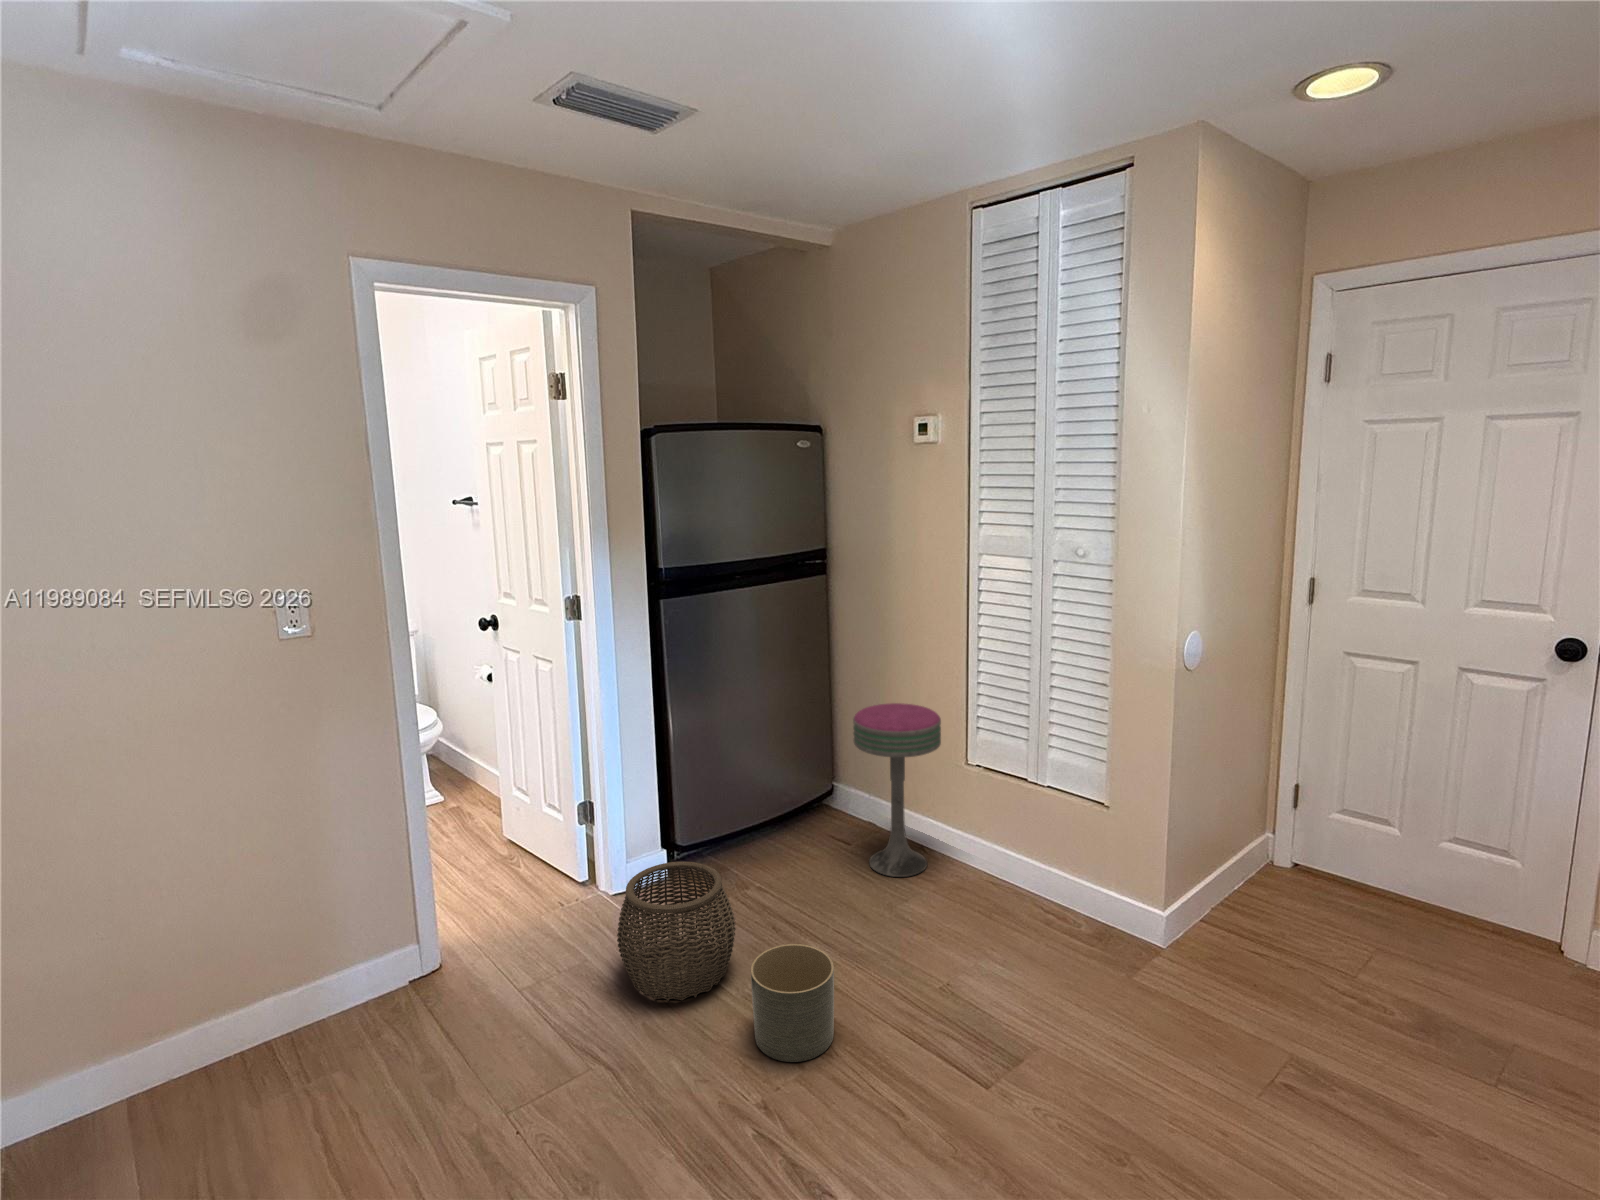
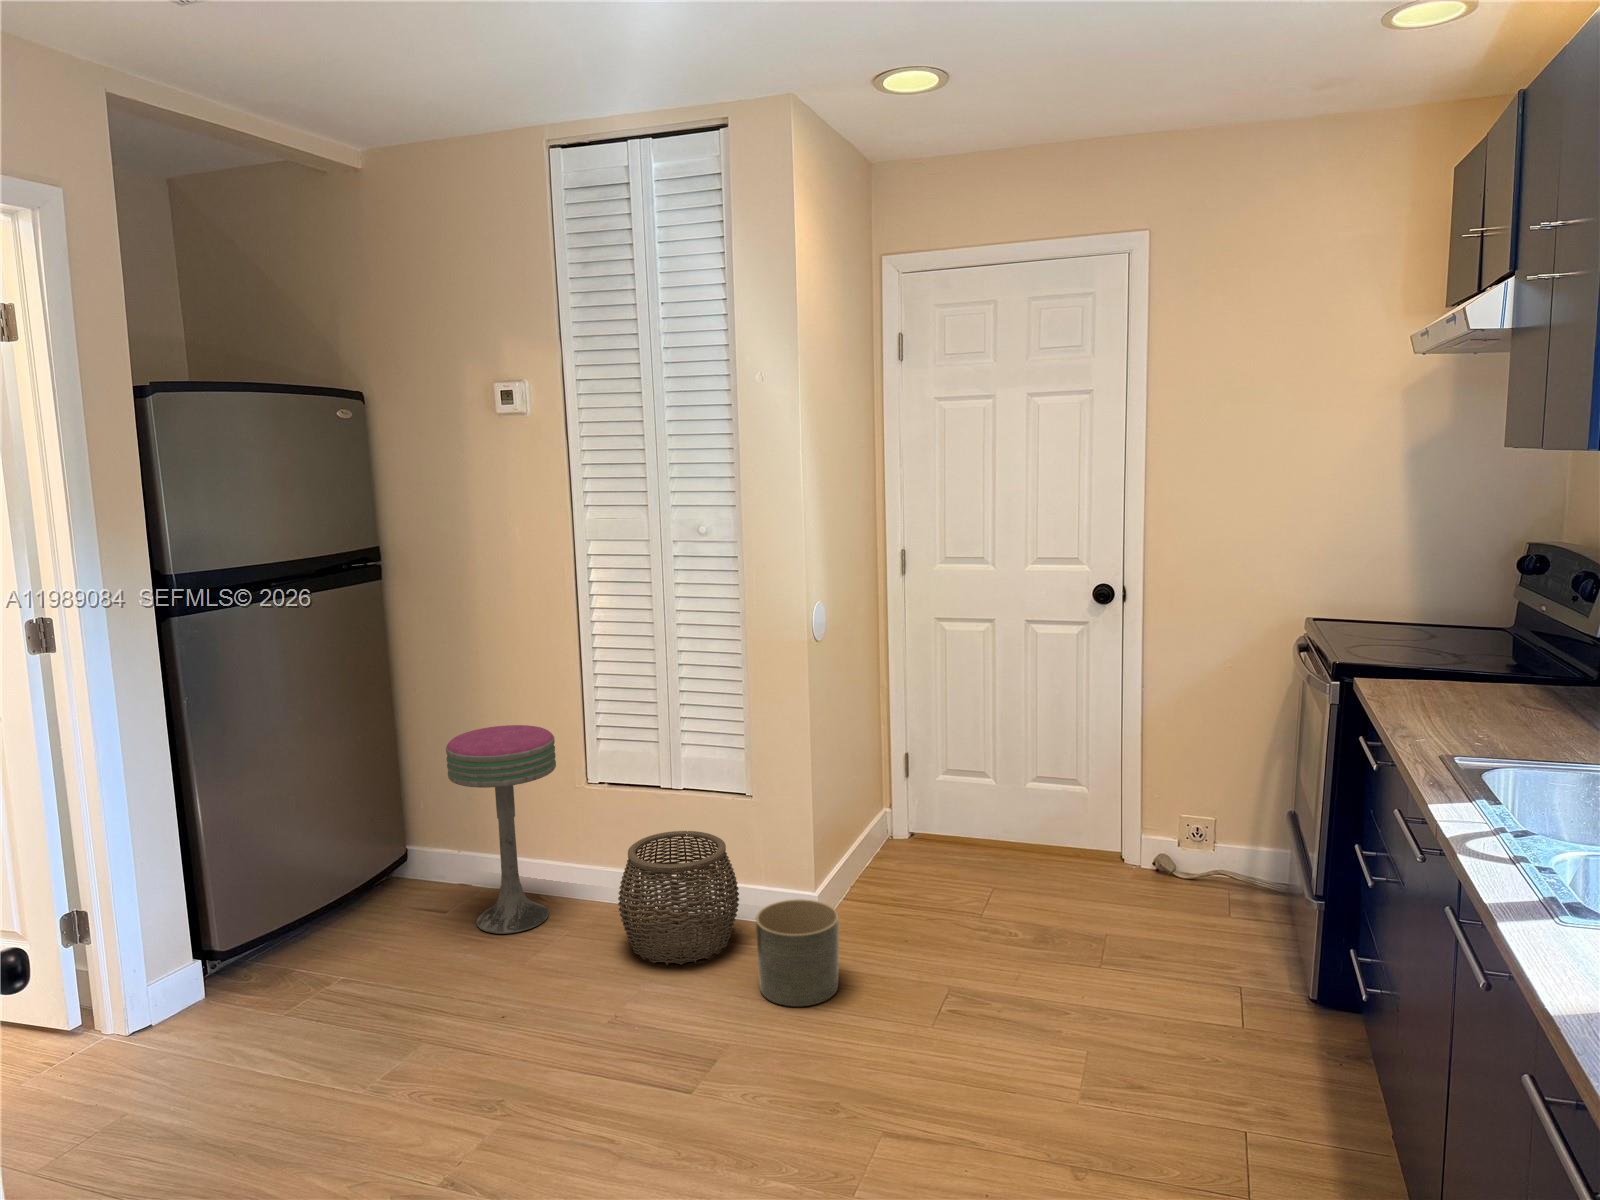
woven basket: present [617,862,736,1001] -> present [618,831,739,965]
planter: present [751,944,834,1062] -> present [756,899,839,1007]

